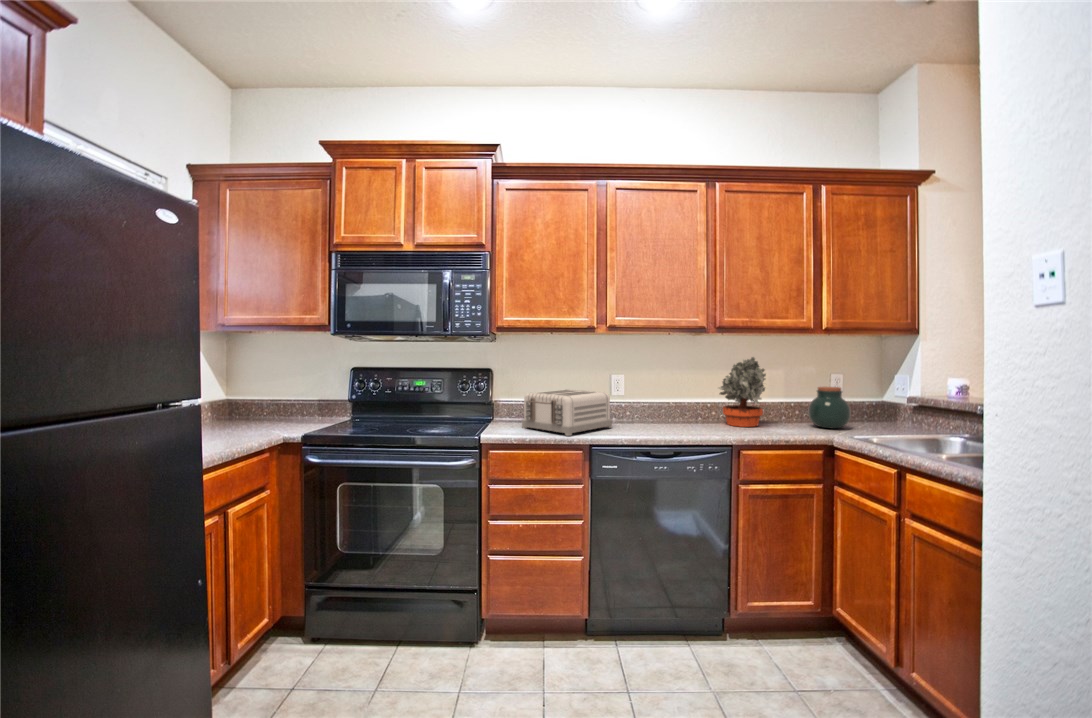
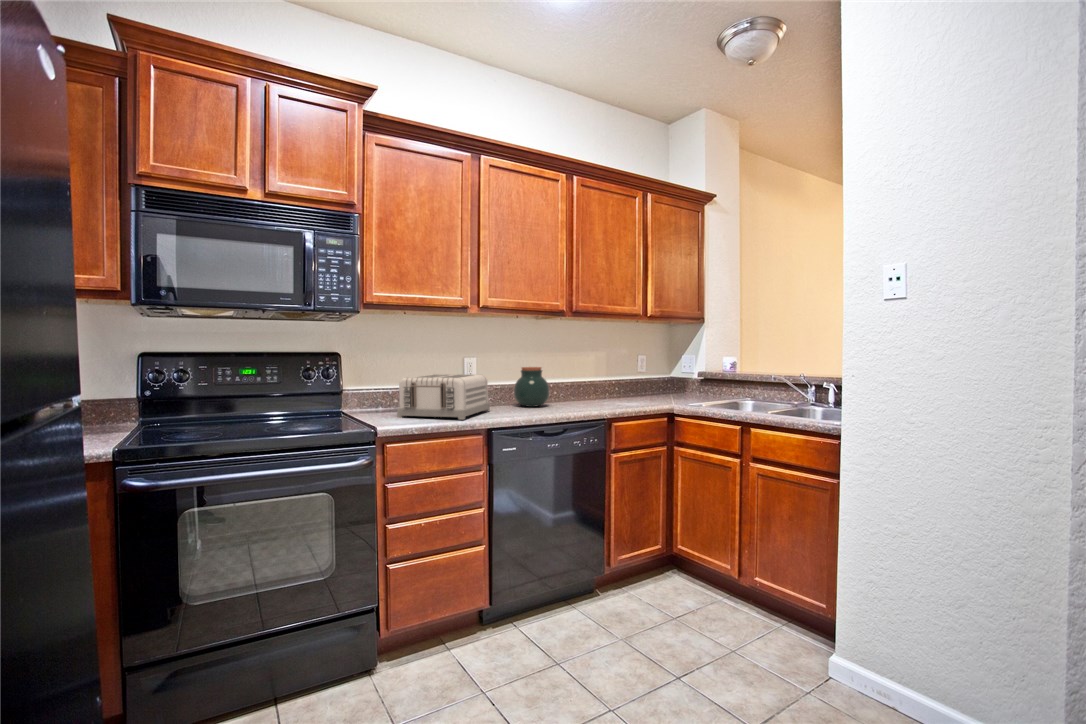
potted plant: present [719,357,766,427] -> none [566,339,616,403]
jar: present [808,387,851,428] -> present [514,367,550,407]

